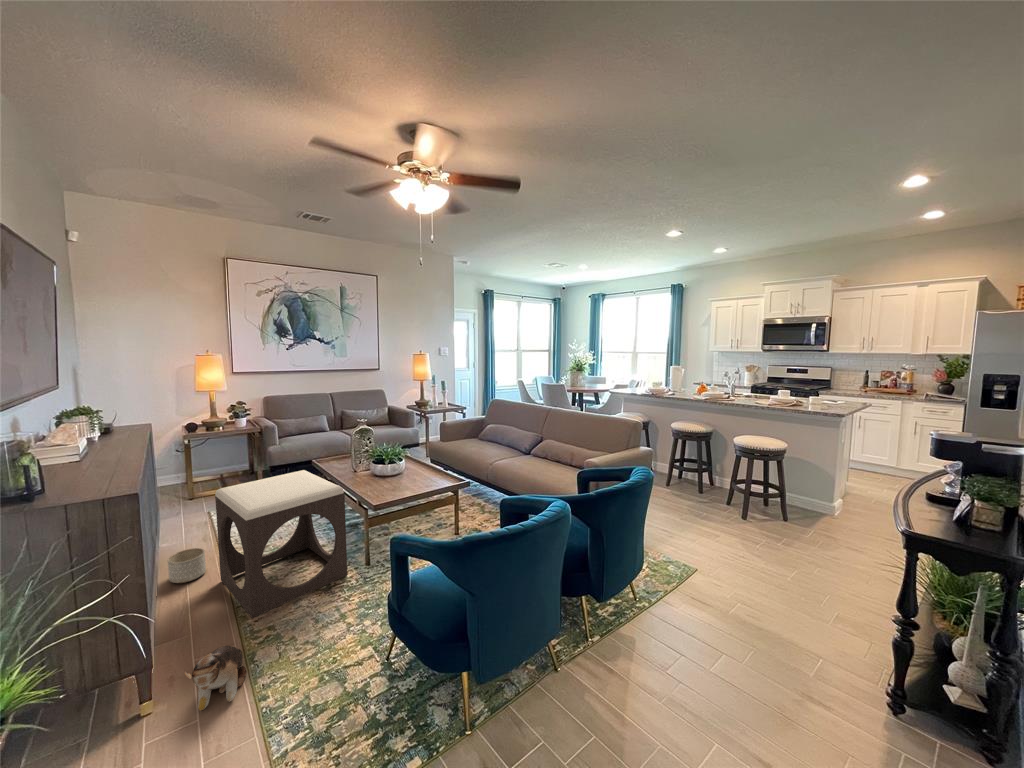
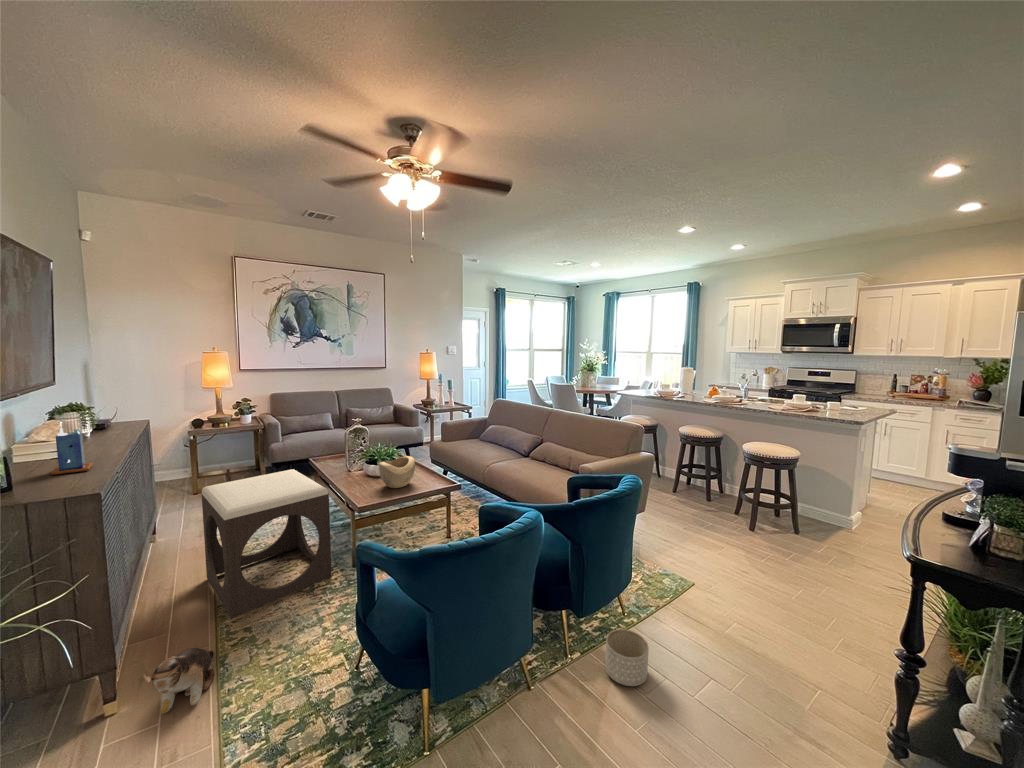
candle: none [77,431,115,478] -> present [51,428,92,475]
decorative bowl: none [390,455,425,486] -> present [379,456,415,488]
planter: present [168,548,206,583] -> present [605,629,649,686]

